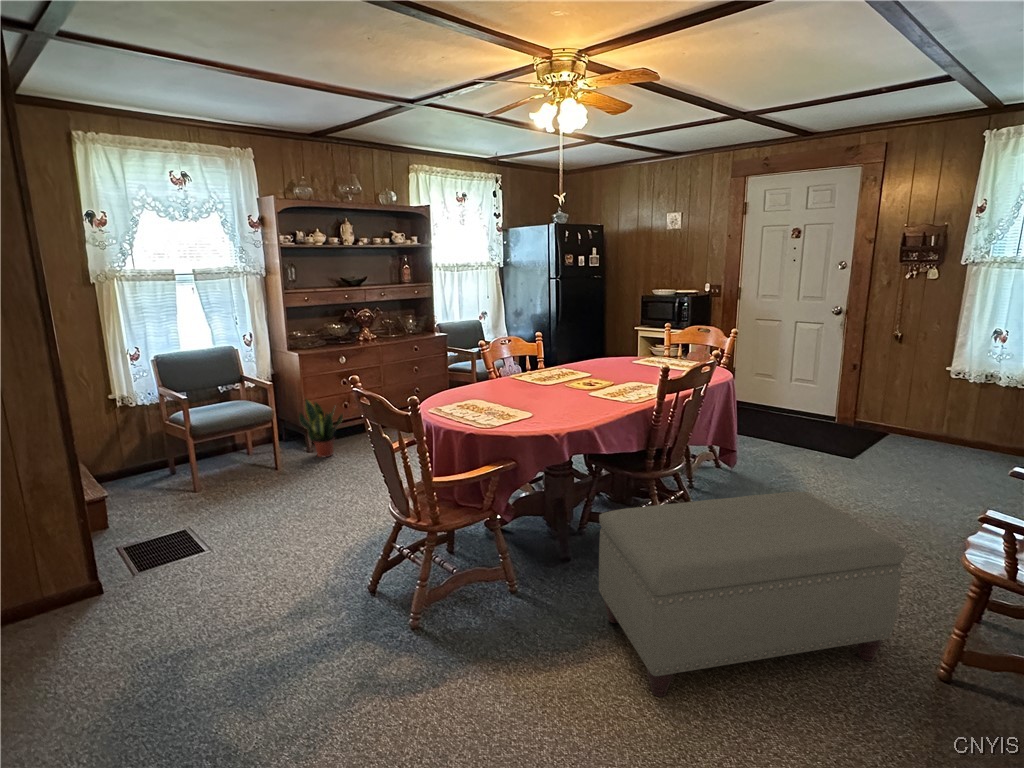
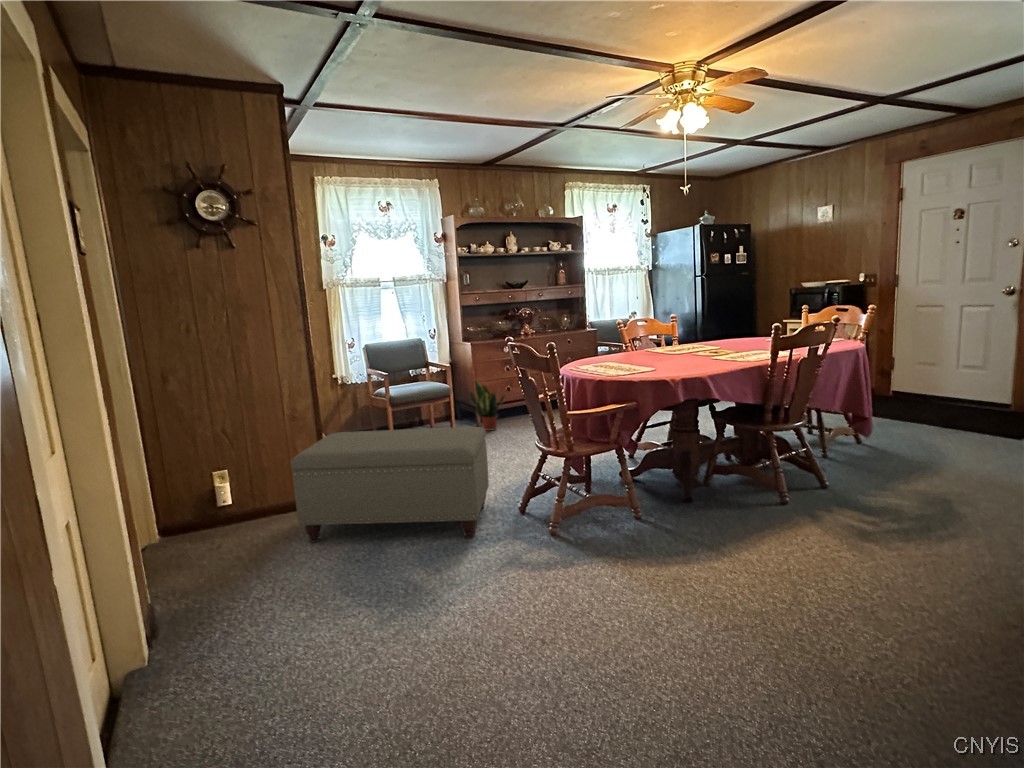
ottoman: present [599,492,906,697] -> present [290,427,489,542]

